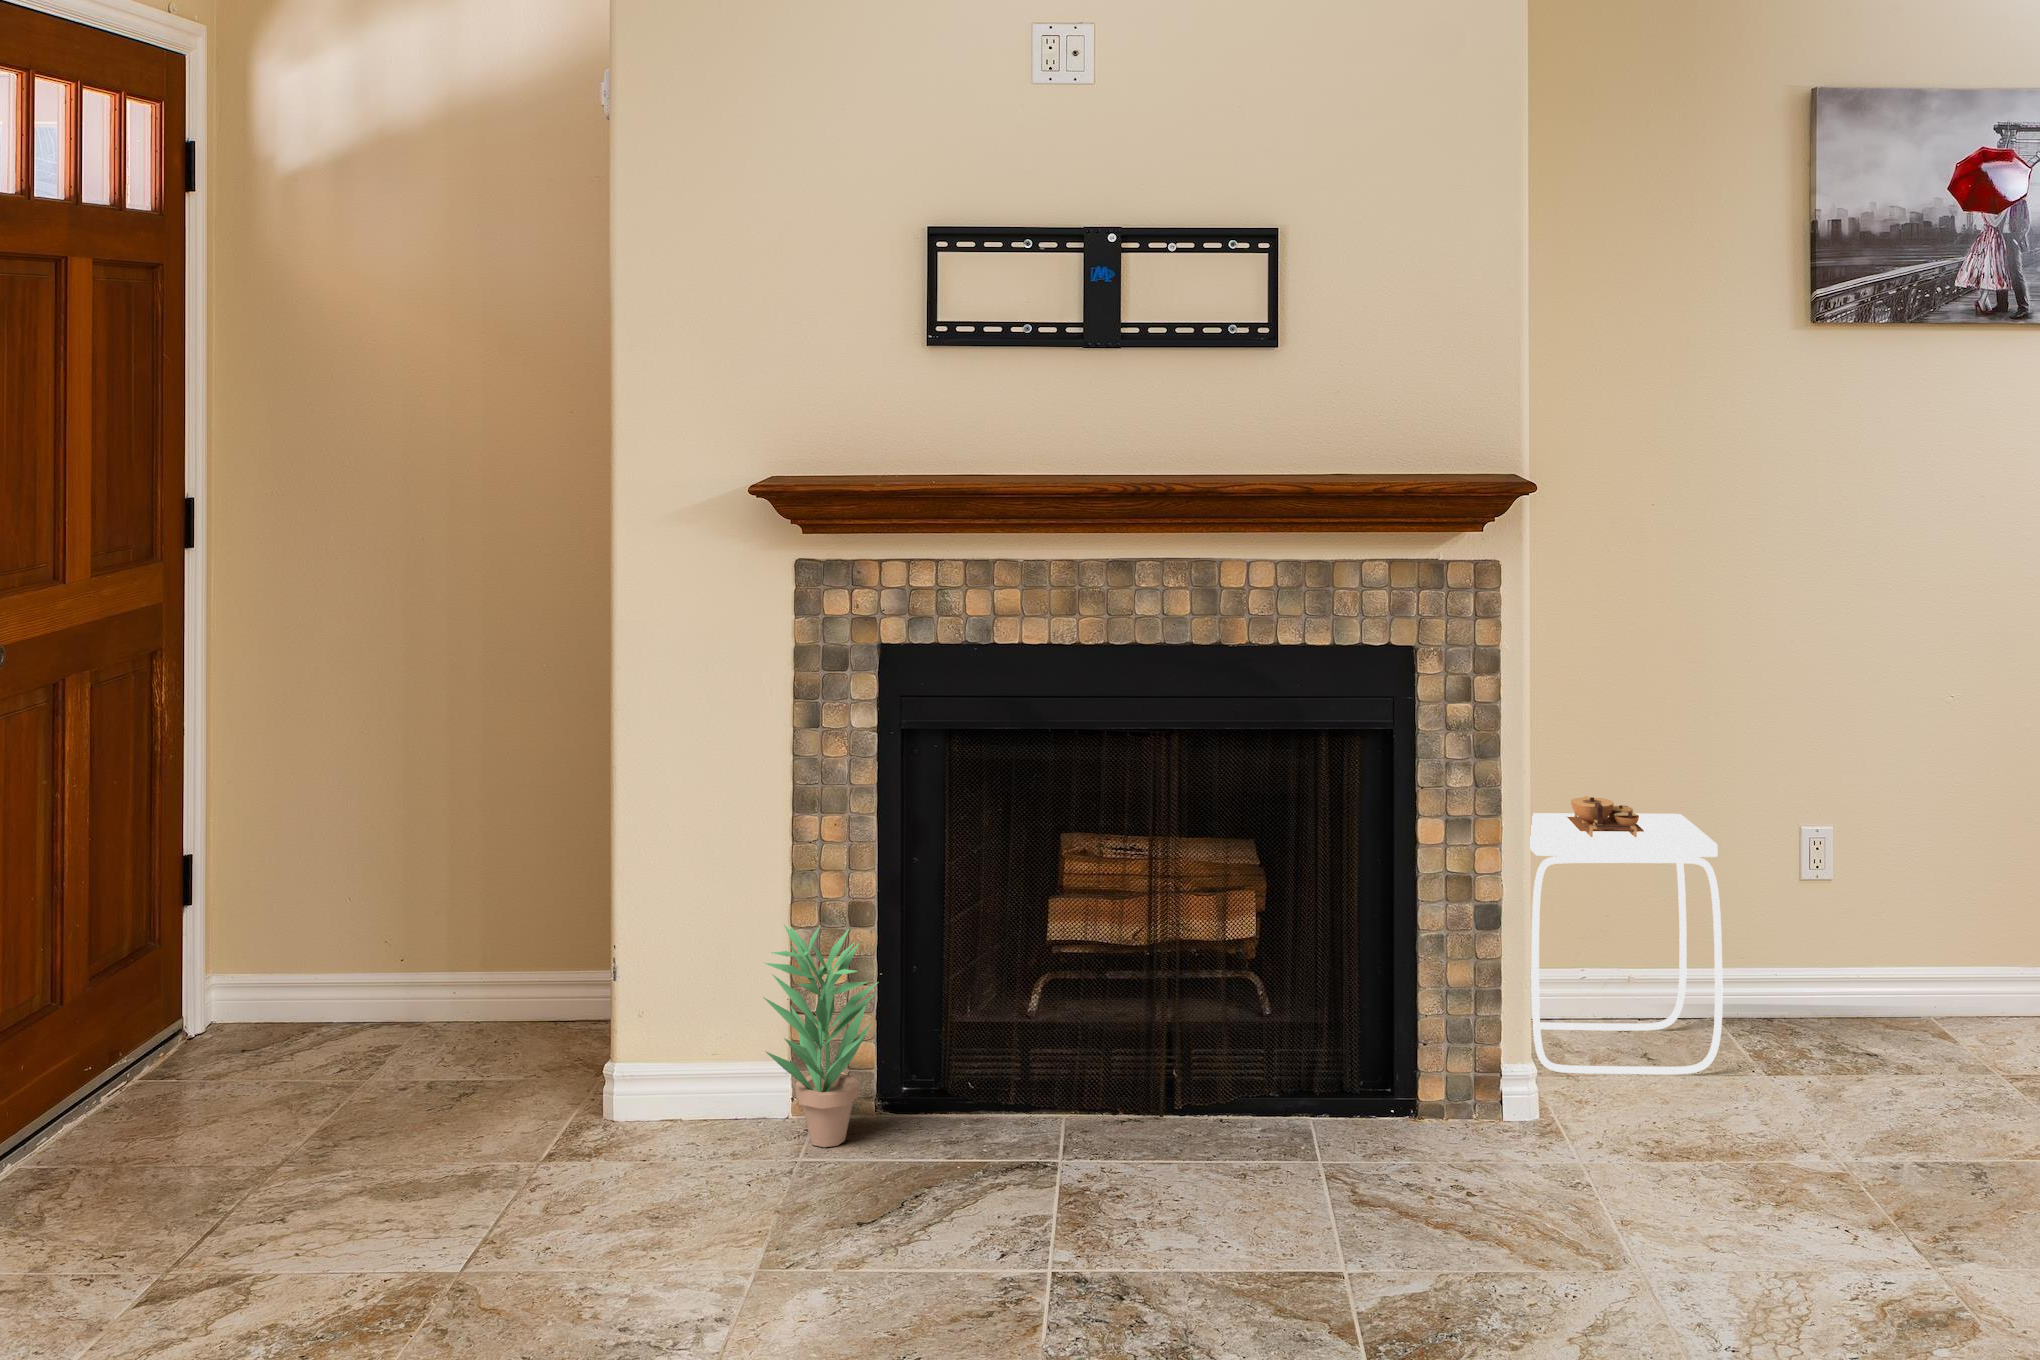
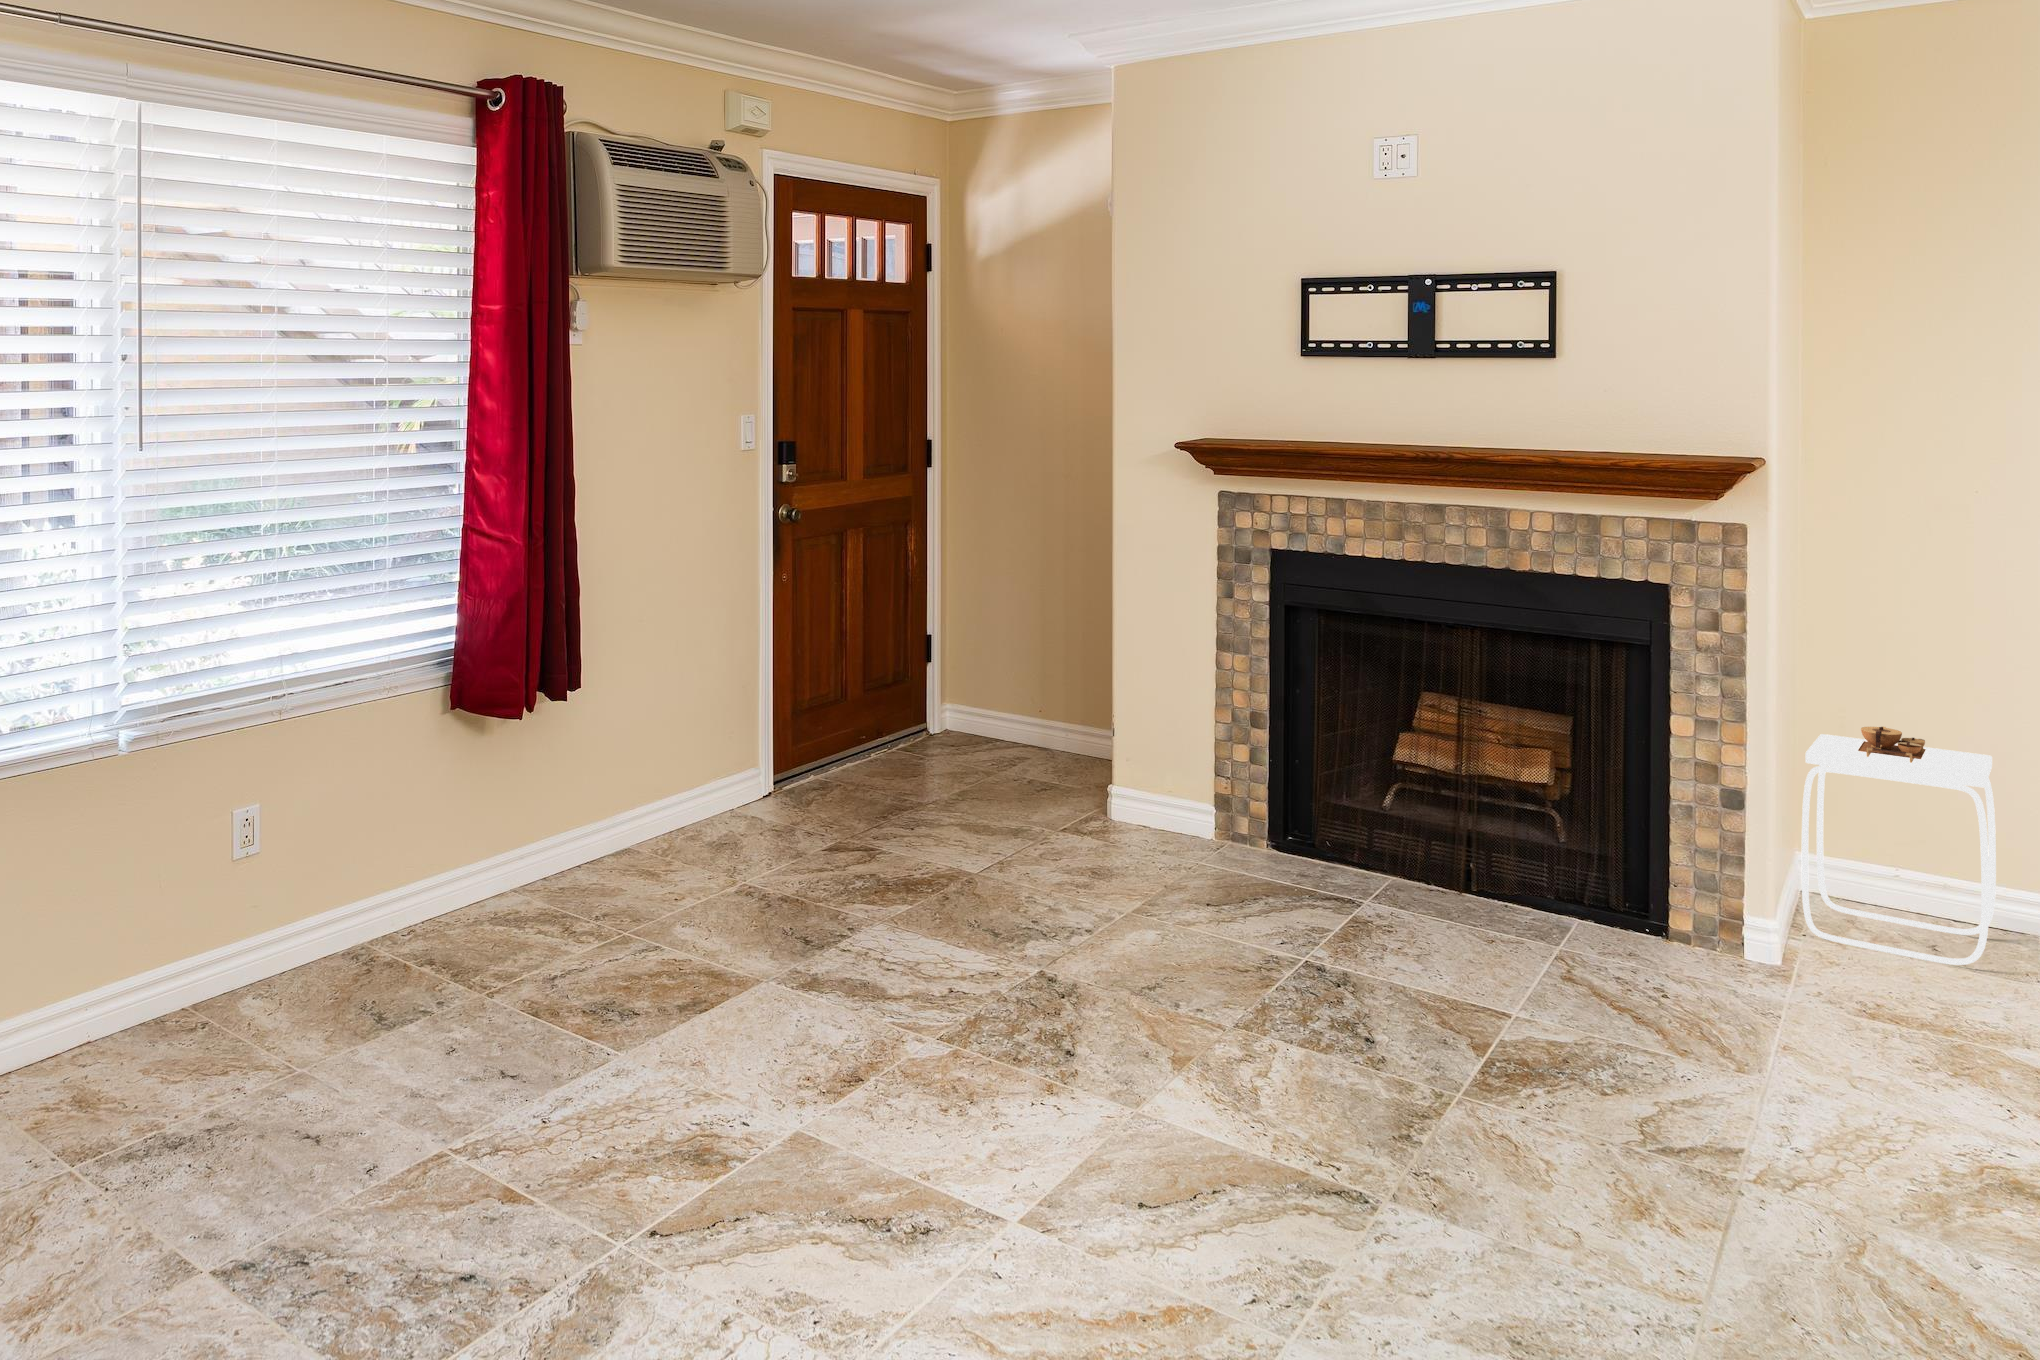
potted plant: present [763,925,878,1147] -> none [1178,719,1259,866]

